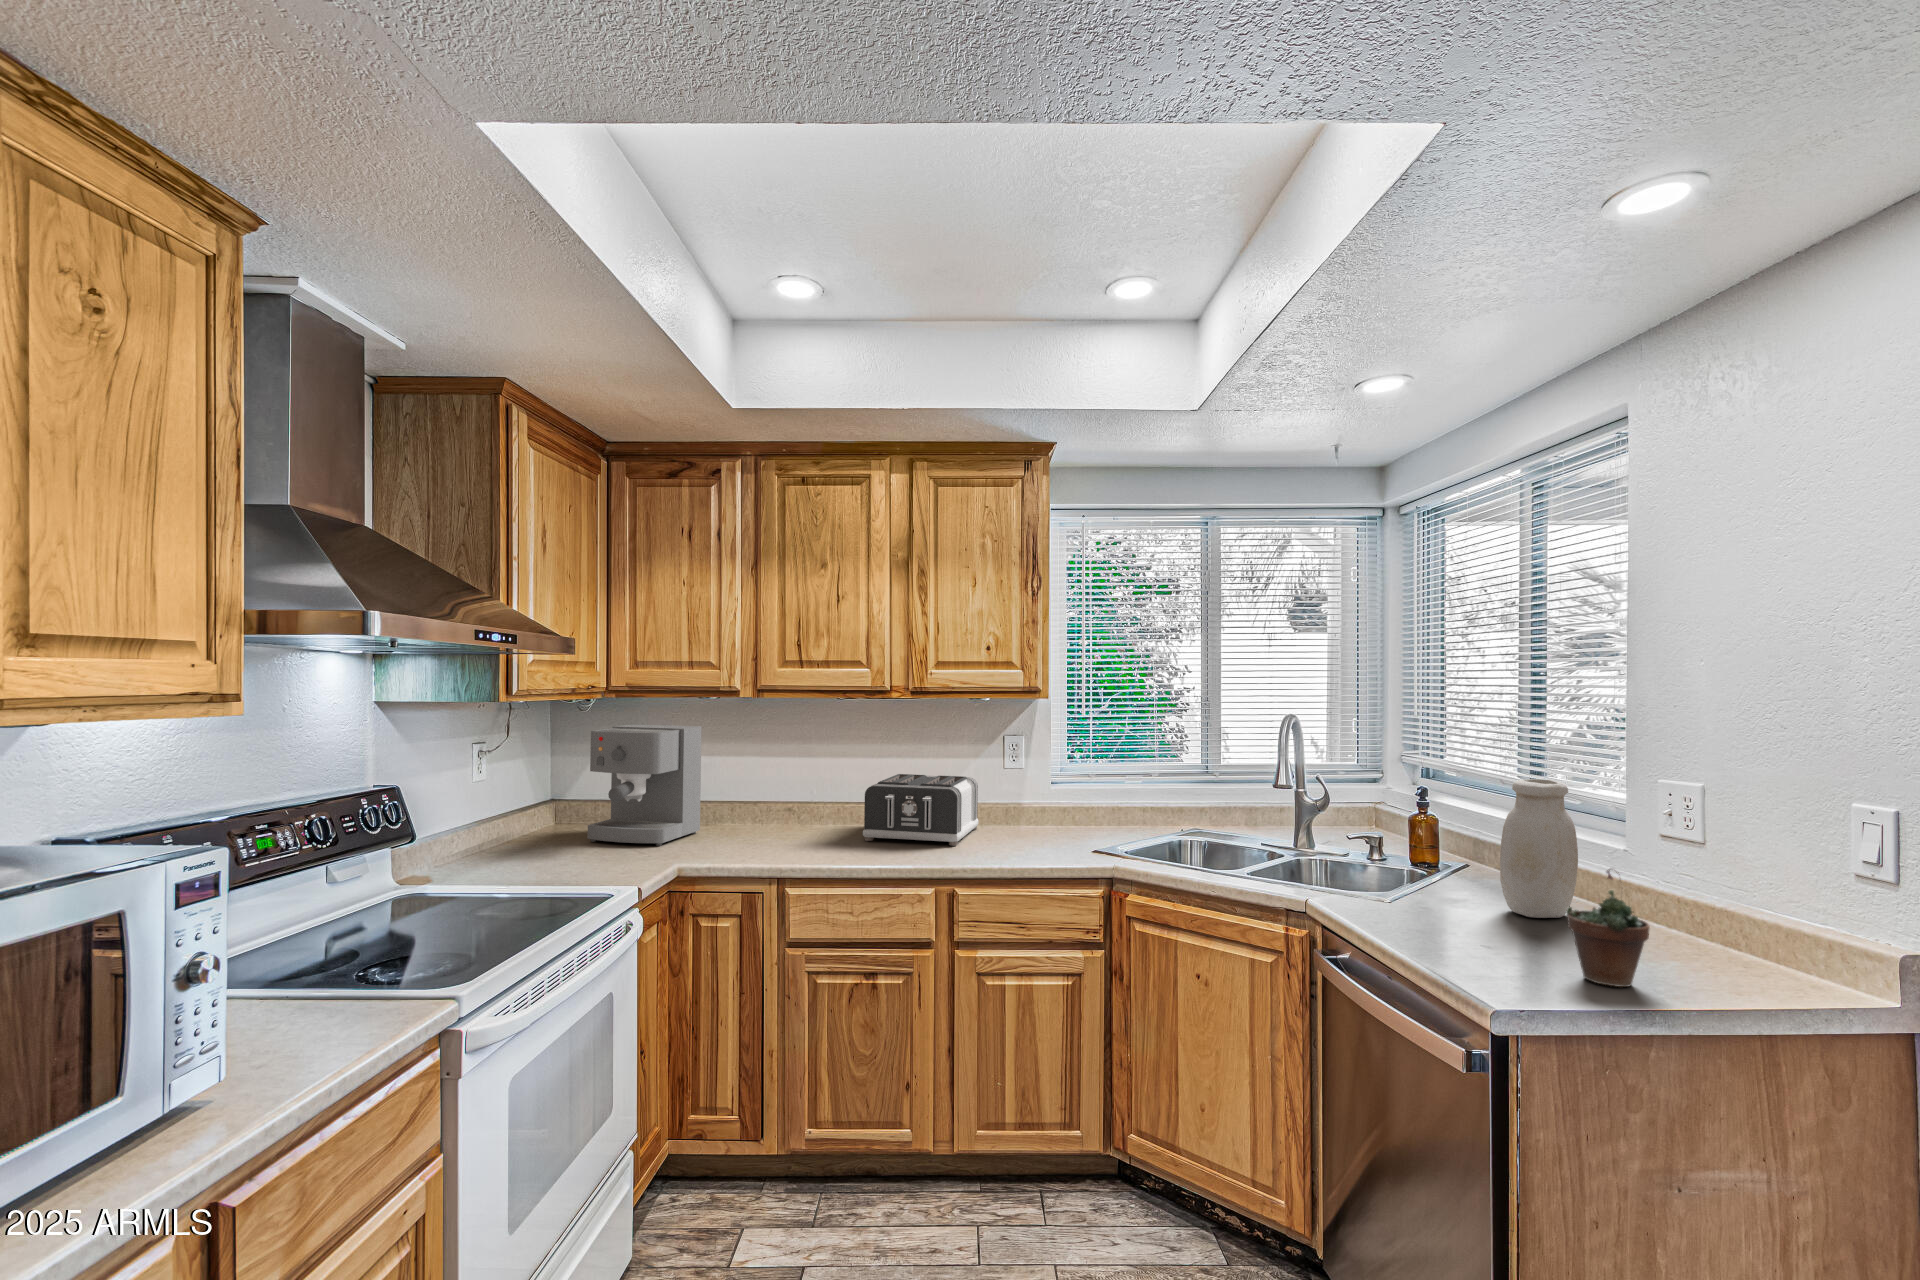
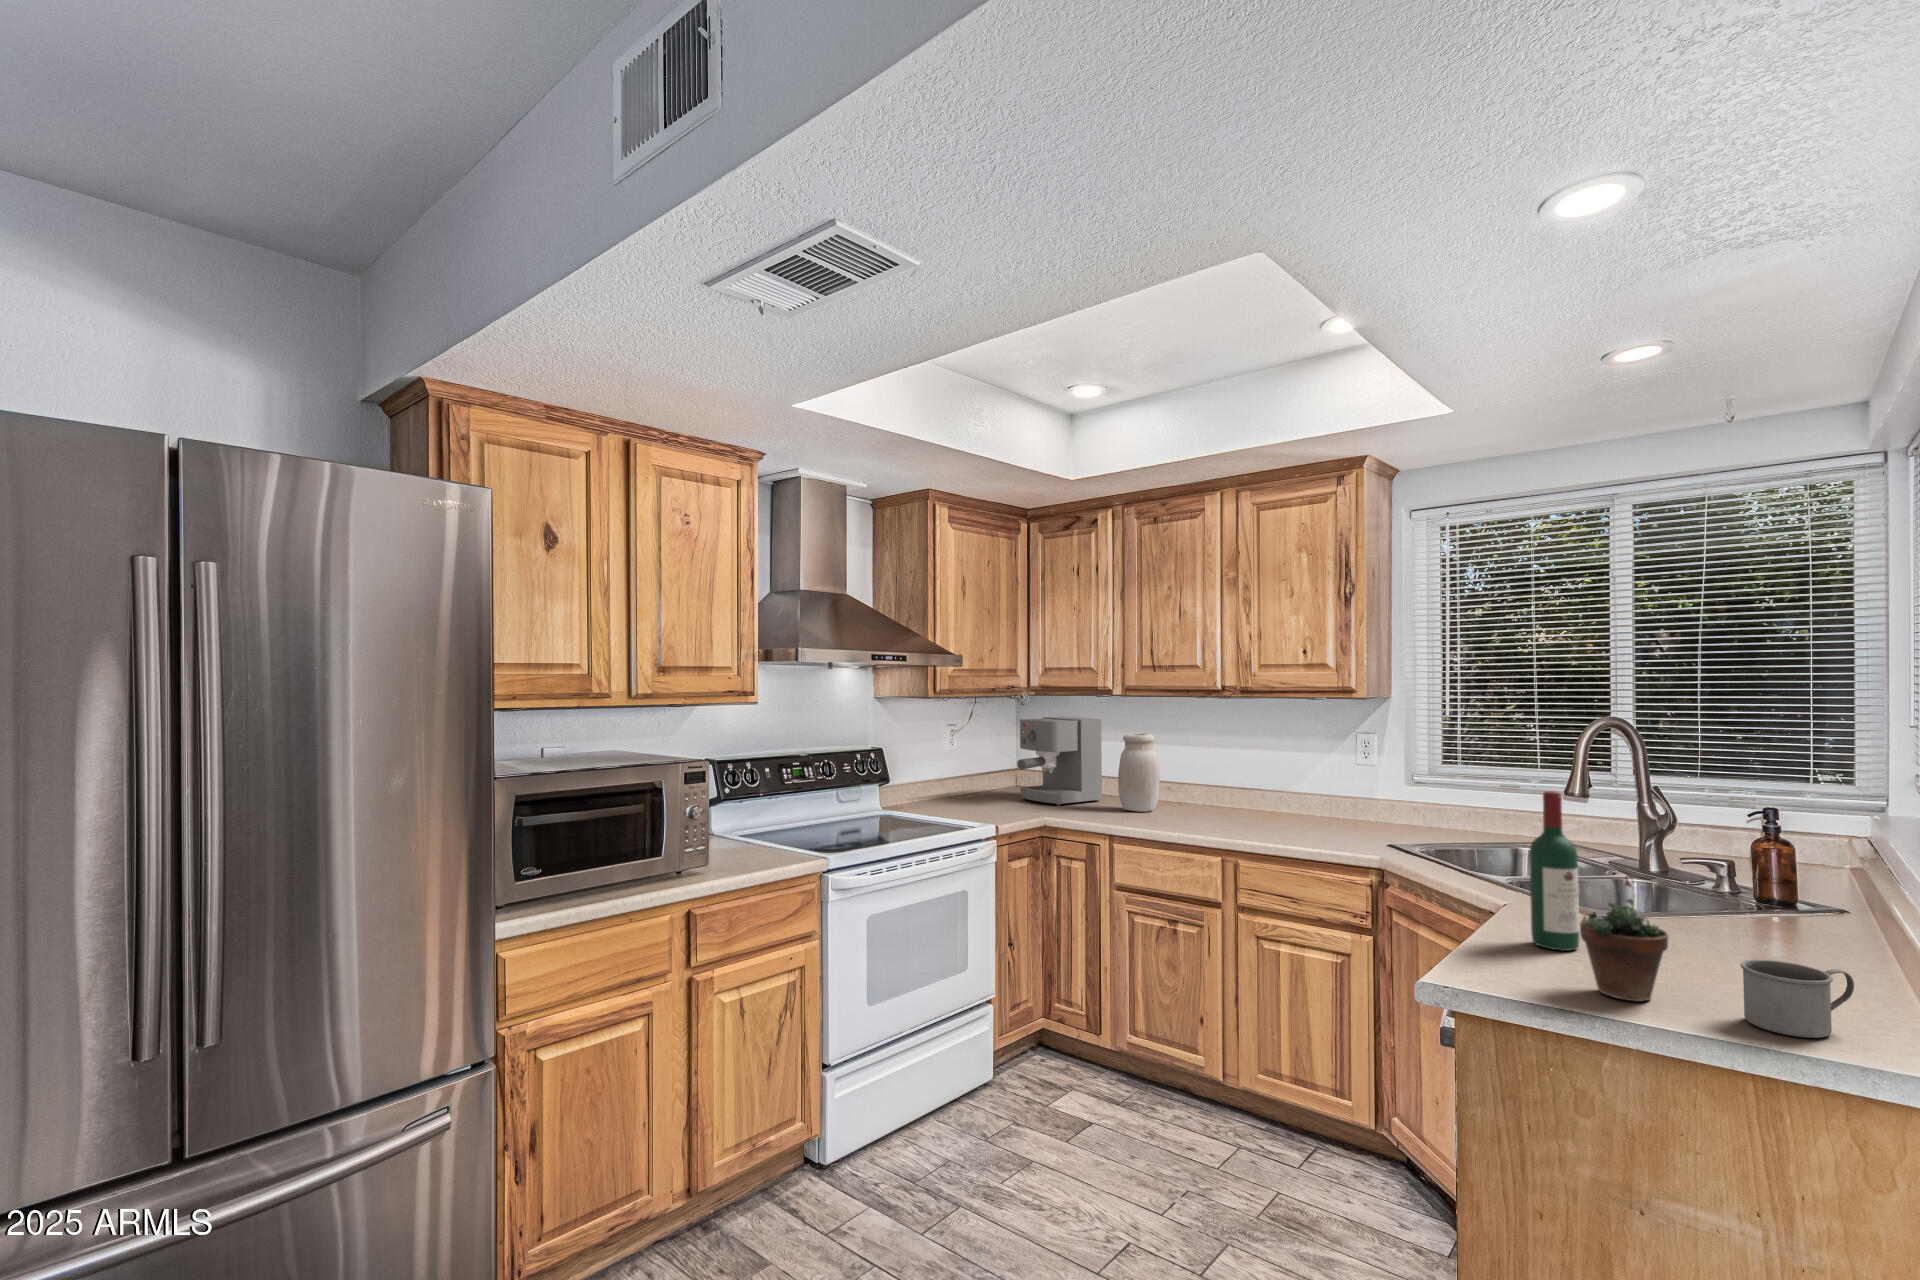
toaster: present [863,774,979,846] -> none [1204,766,1328,828]
jar: present [1500,779,1578,918] -> present [1118,733,1160,812]
wine bottle: none [1432,792,1476,945] -> present [1530,791,1579,951]
mug: none [1690,927,1766,992] -> present [1740,959,1854,1038]

